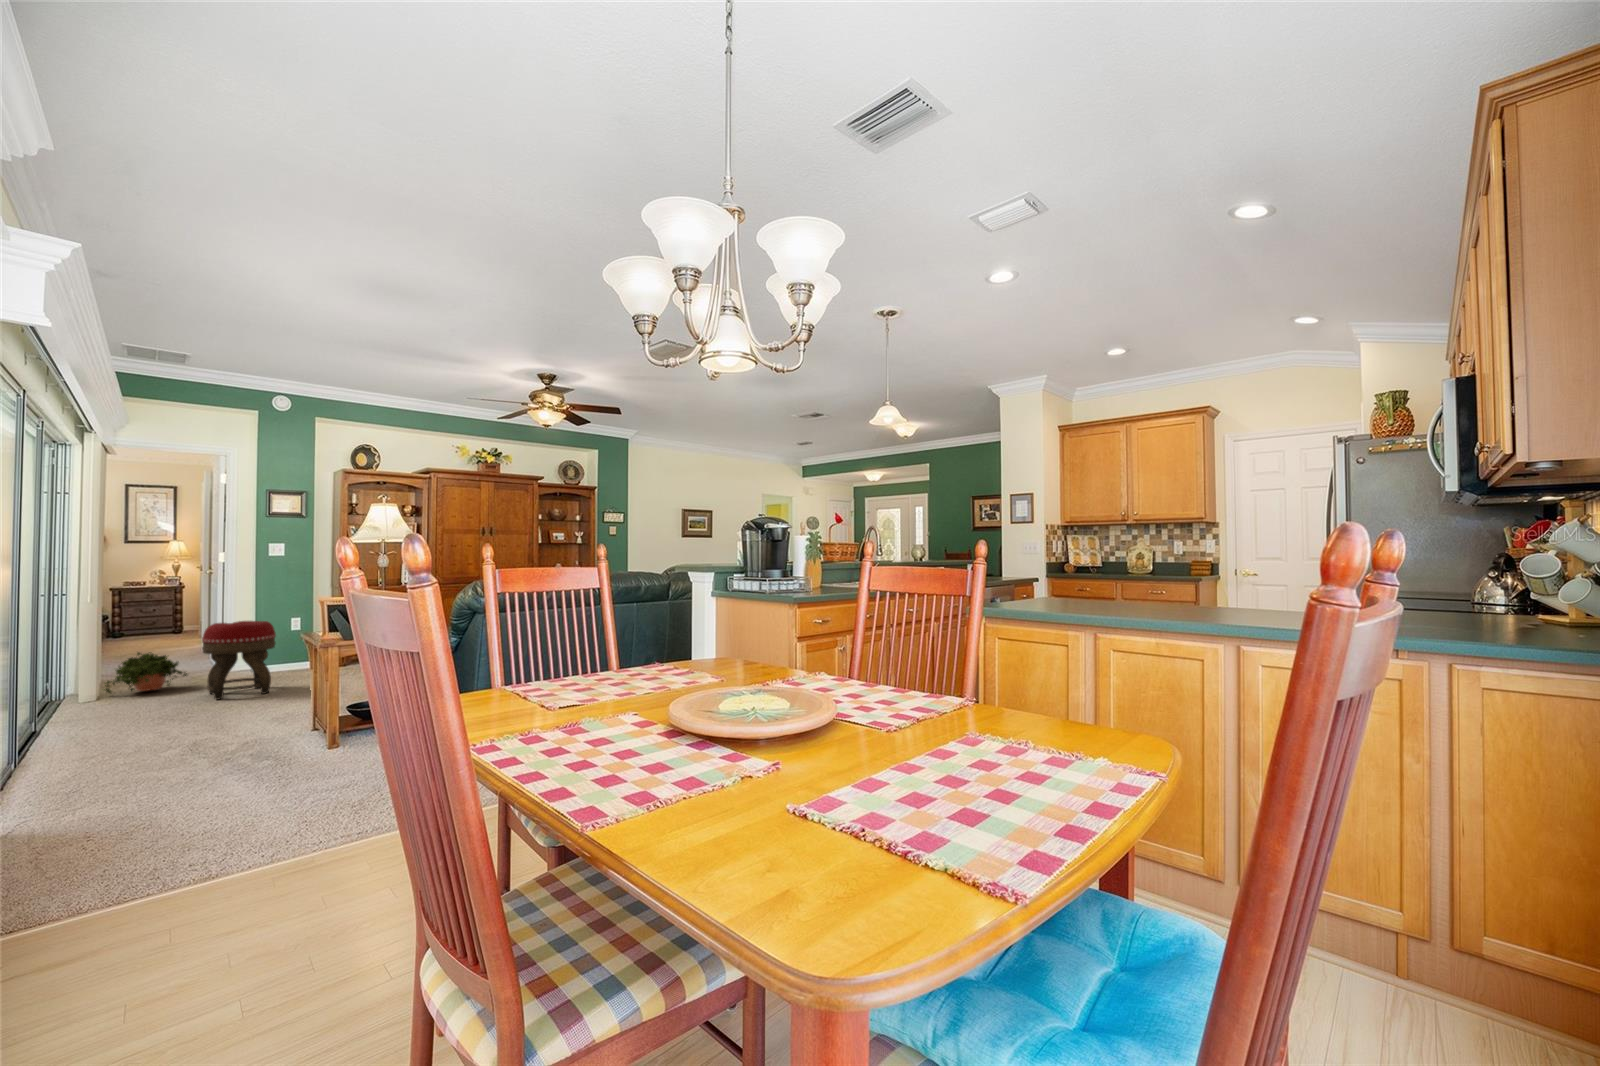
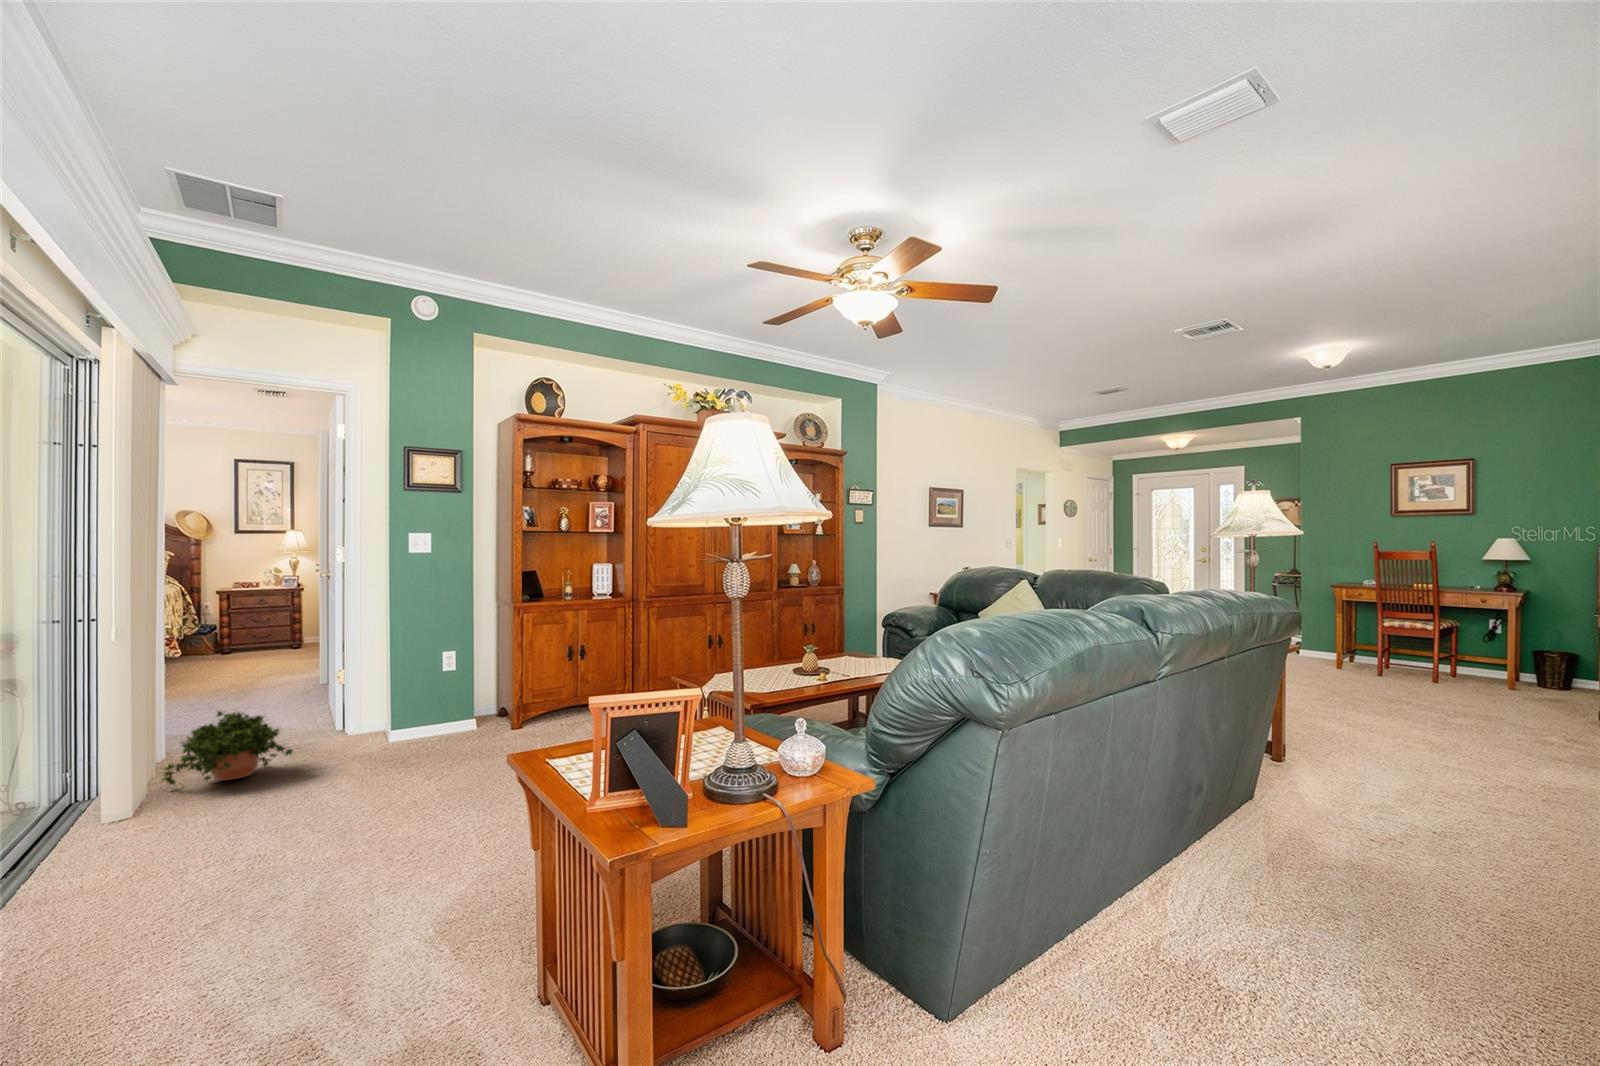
footstool: present [202,621,276,700] -> none [311,665,428,812]

